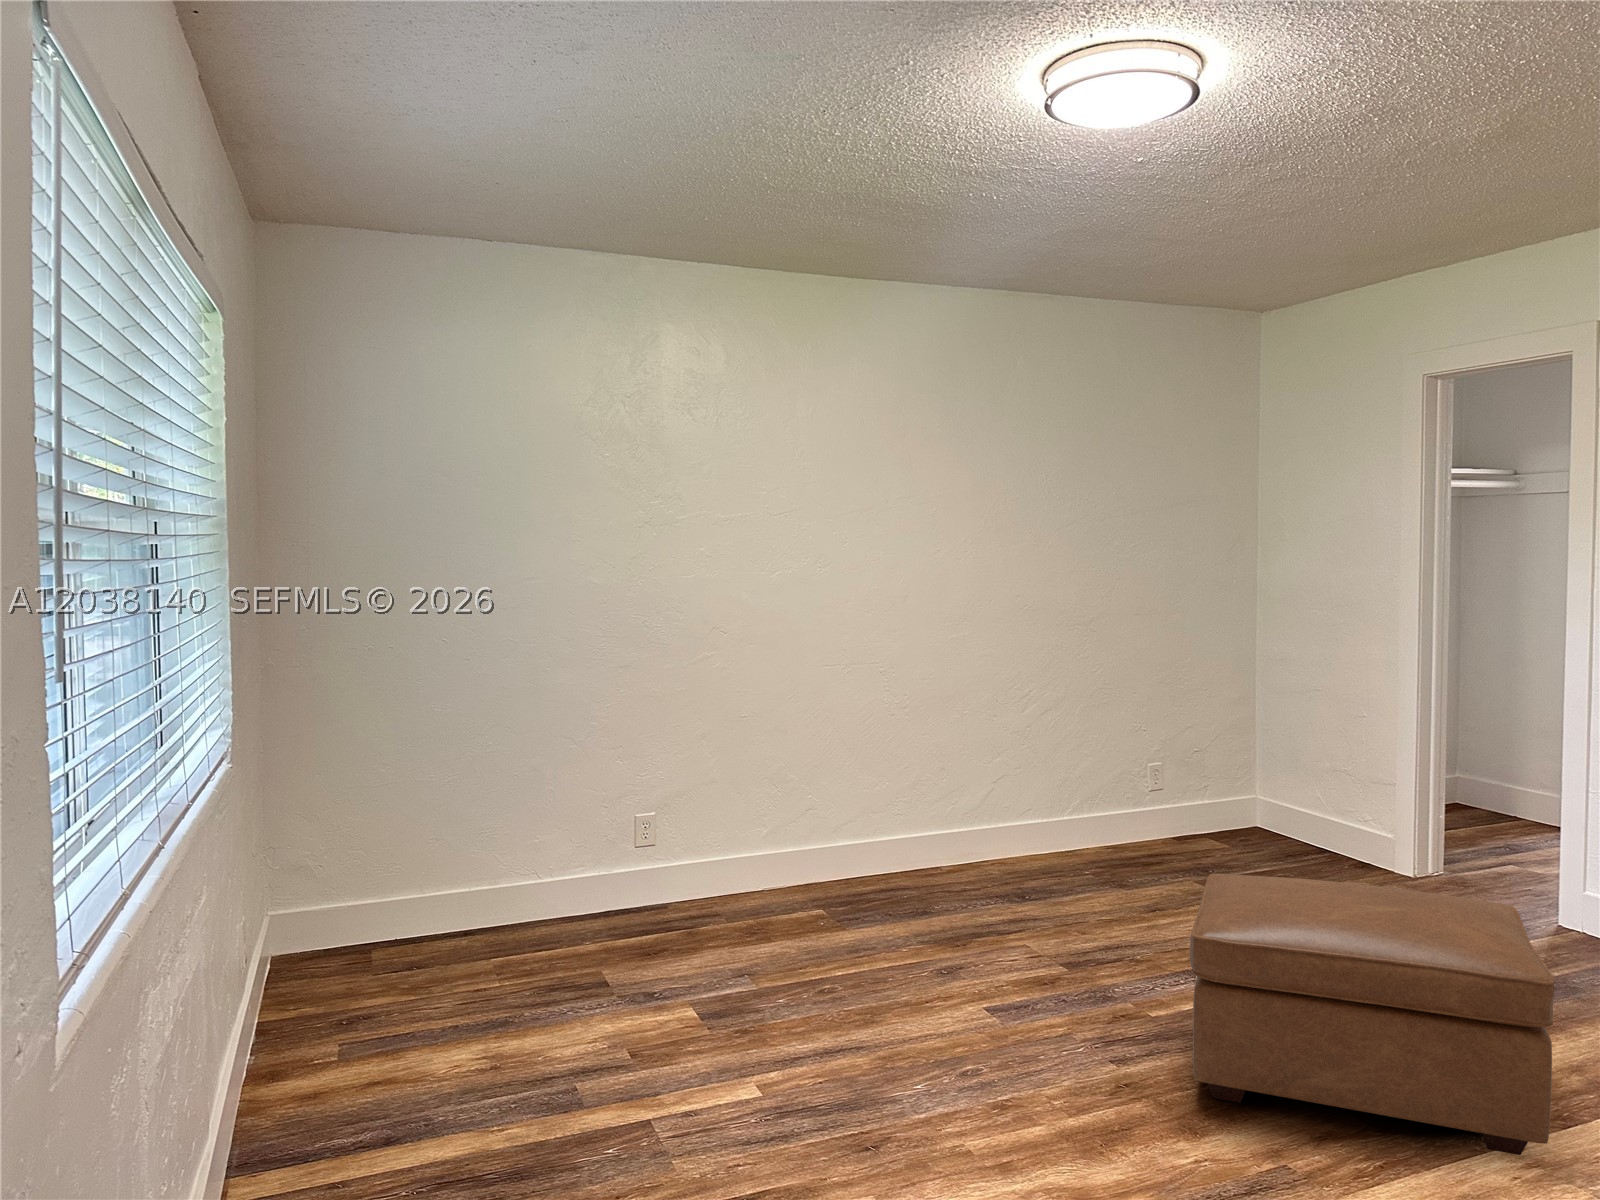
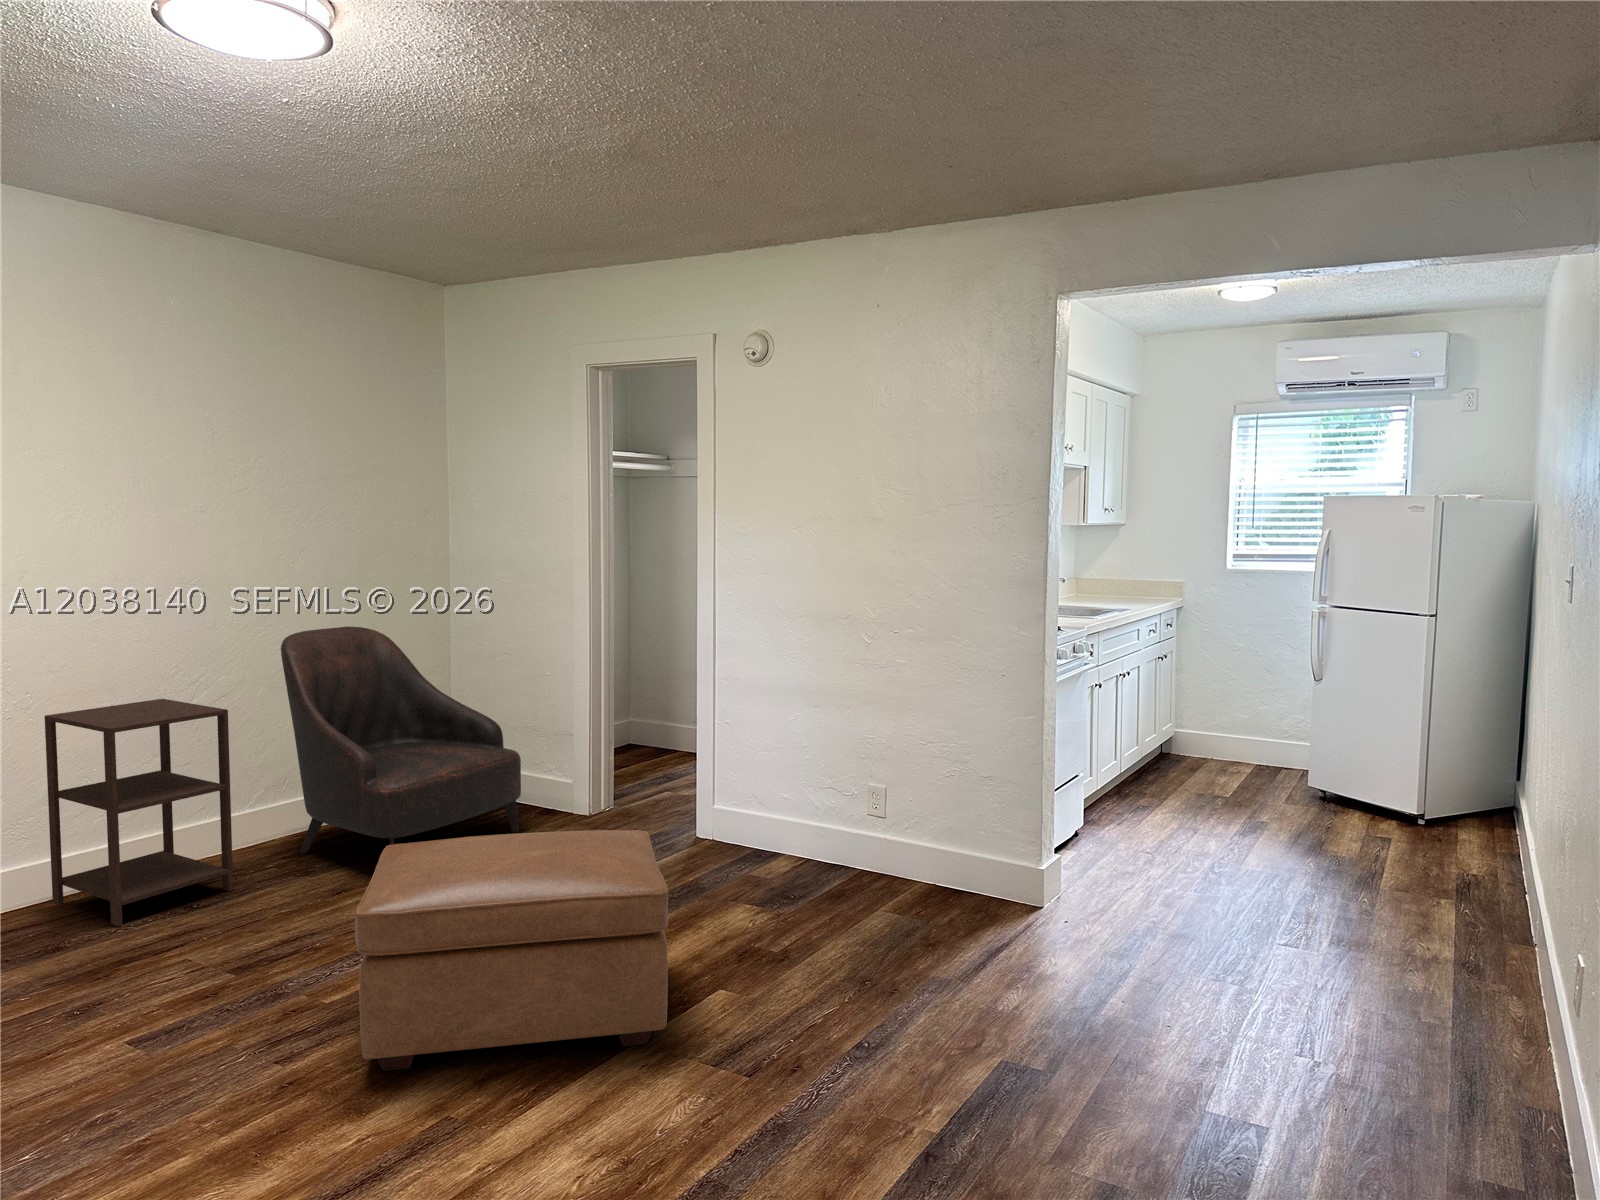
armchair: none [1095,652,1336,908] -> present [281,626,521,854]
side table: none [913,709,1054,905] -> present [45,699,233,926]

